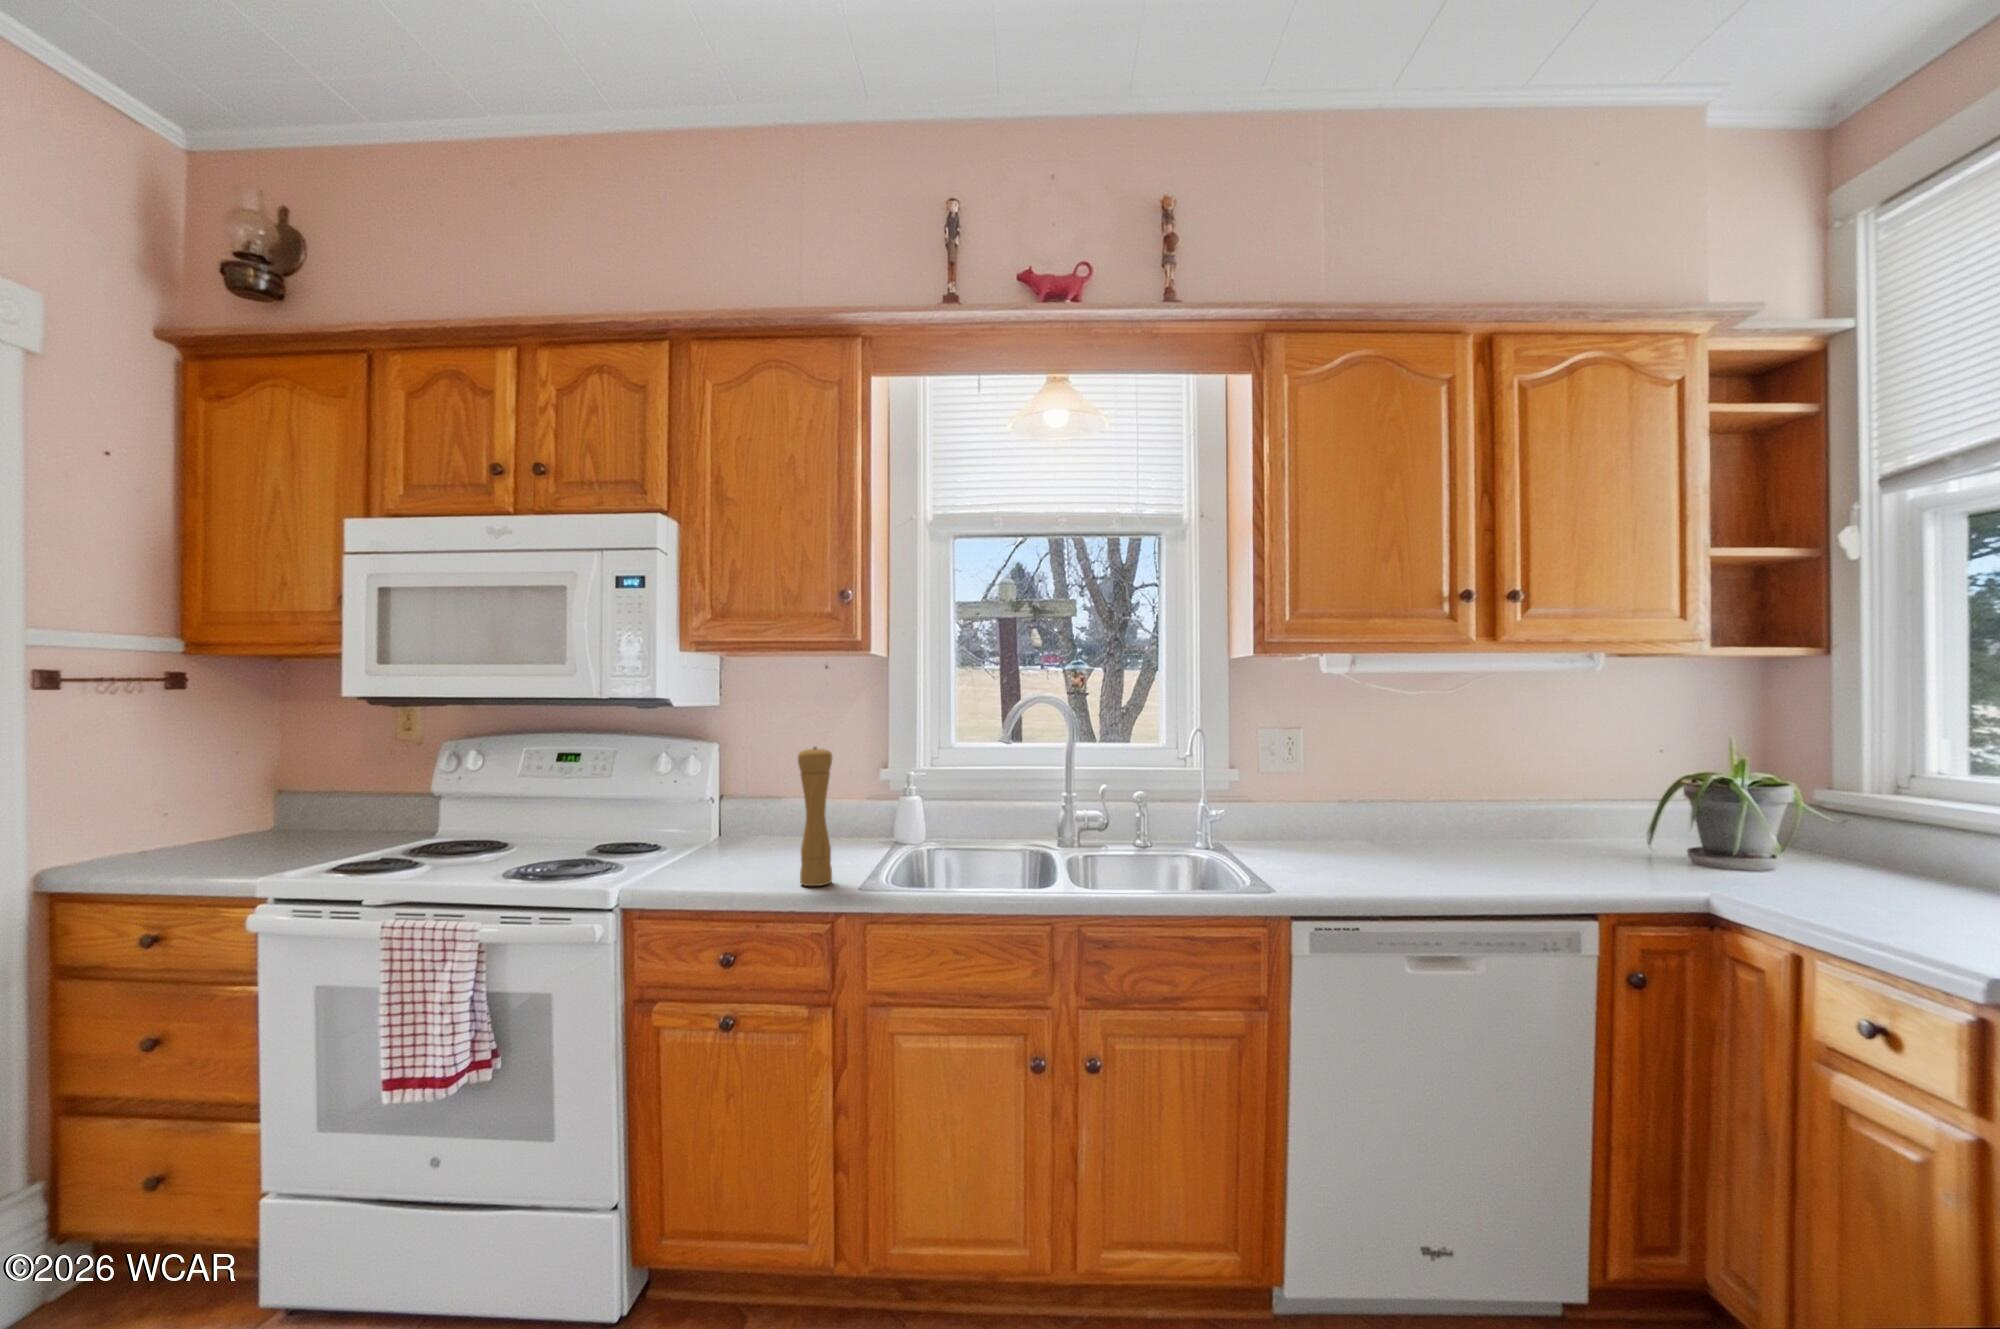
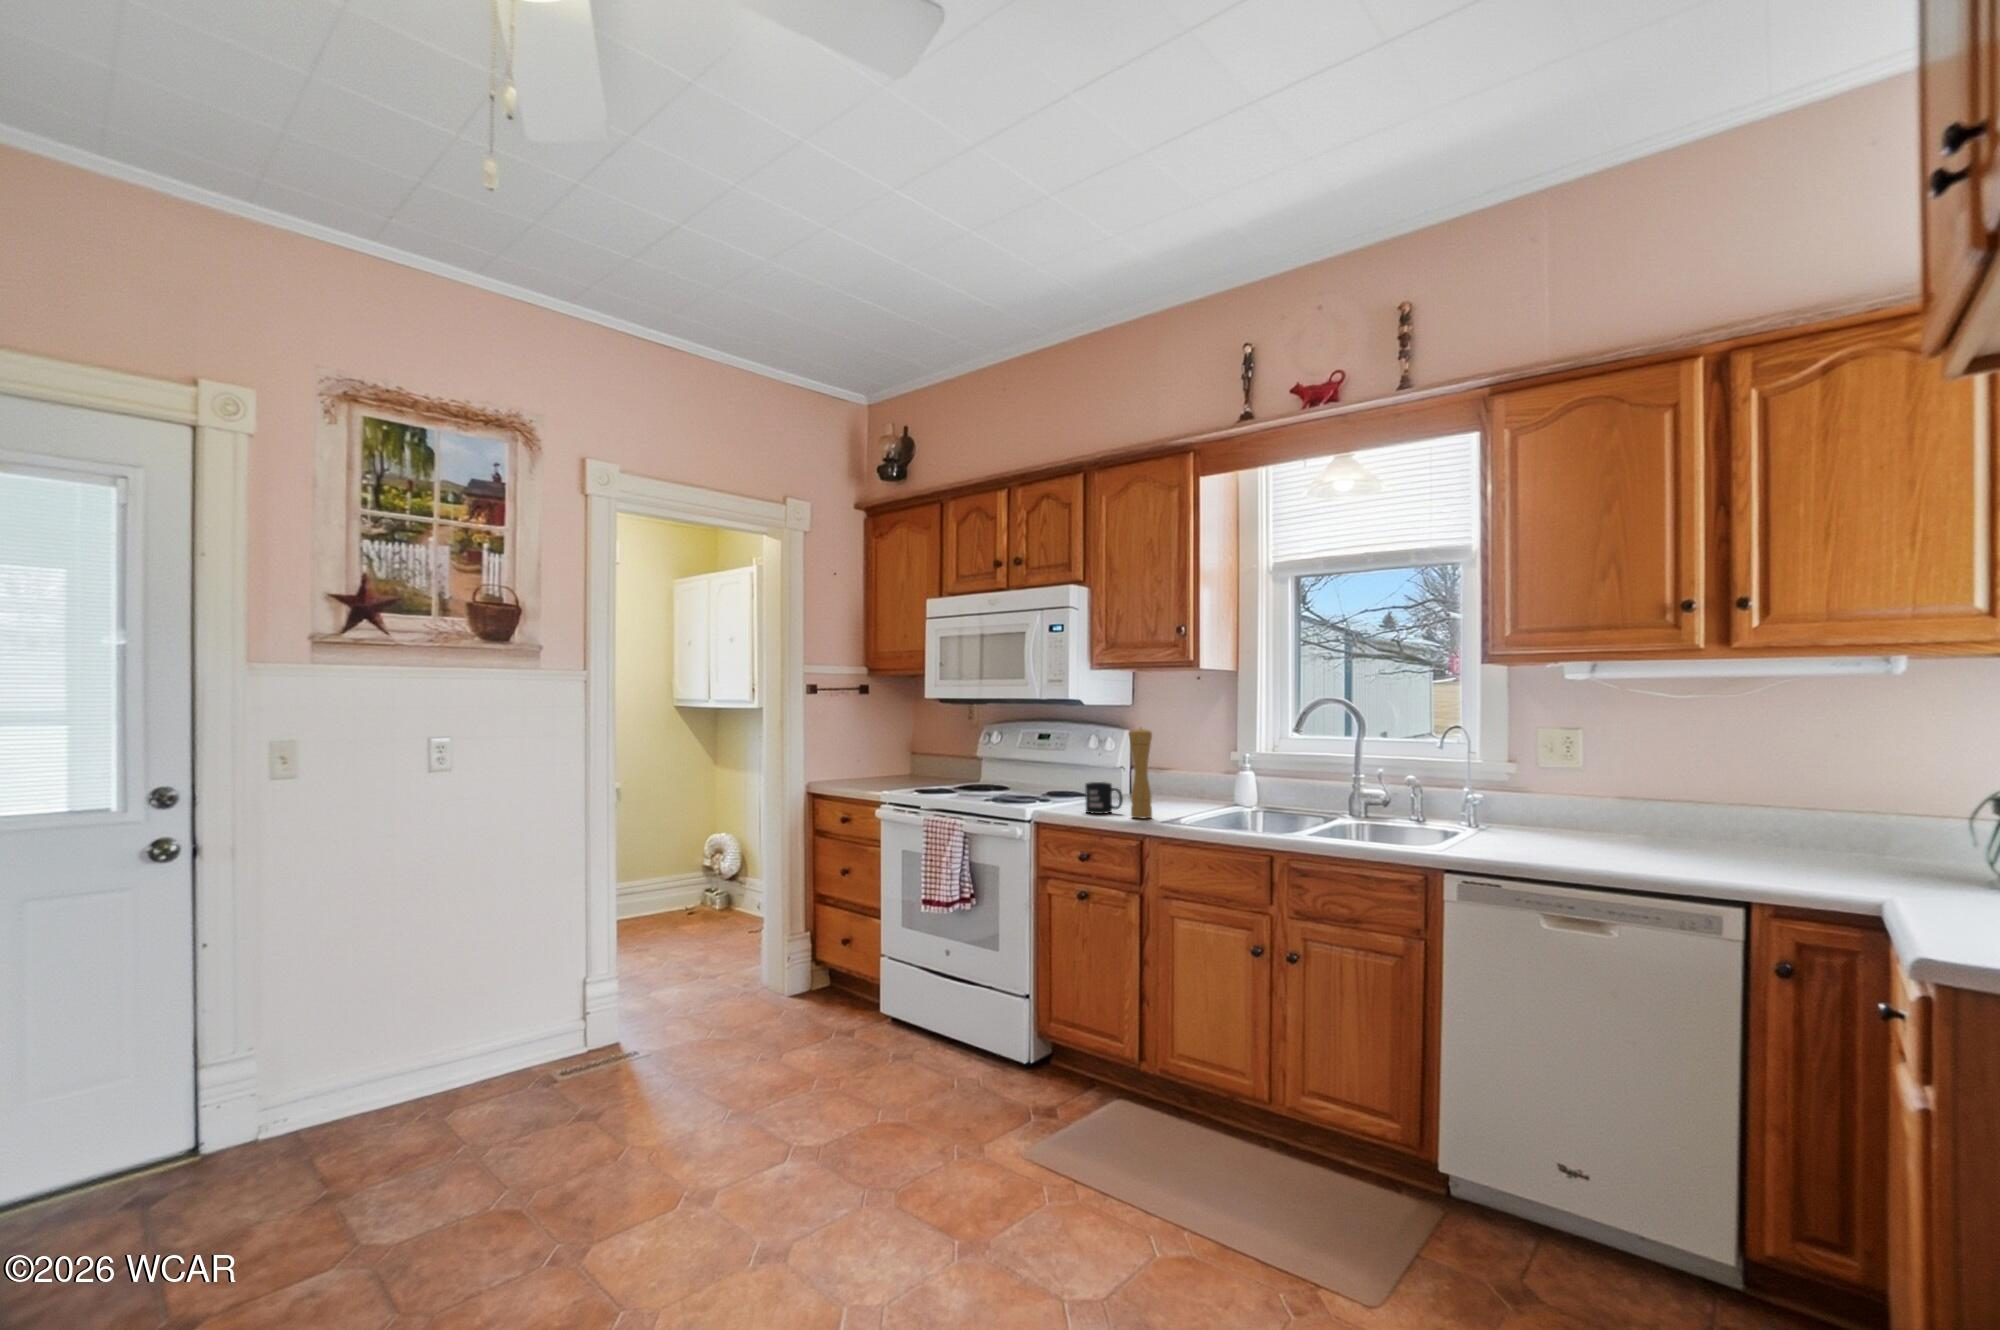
mug: none [712,832,775,885] -> present [1085,782,1123,814]

